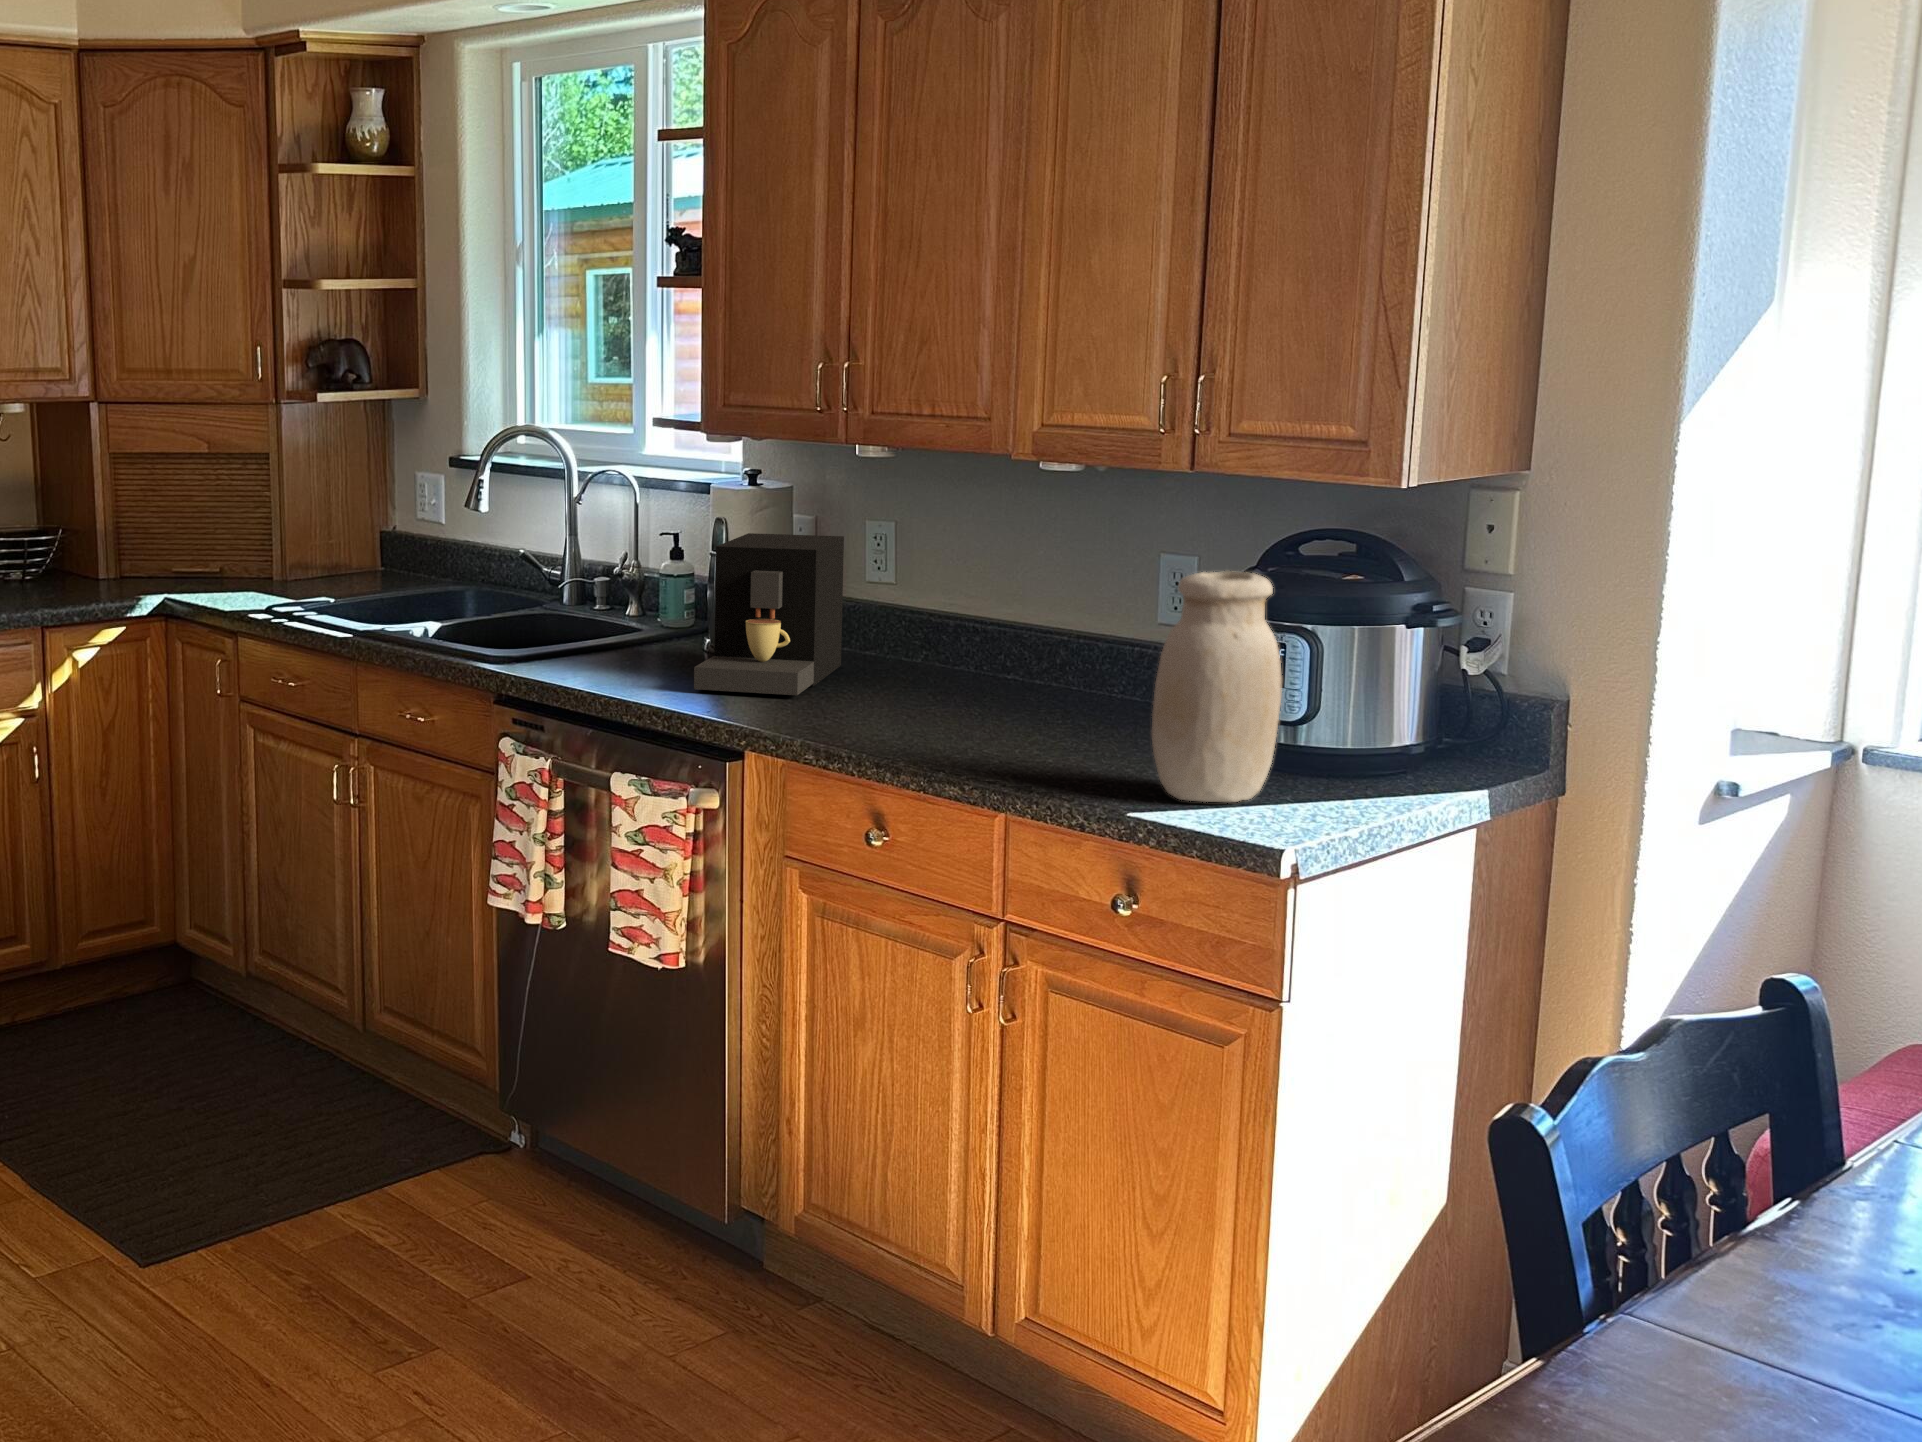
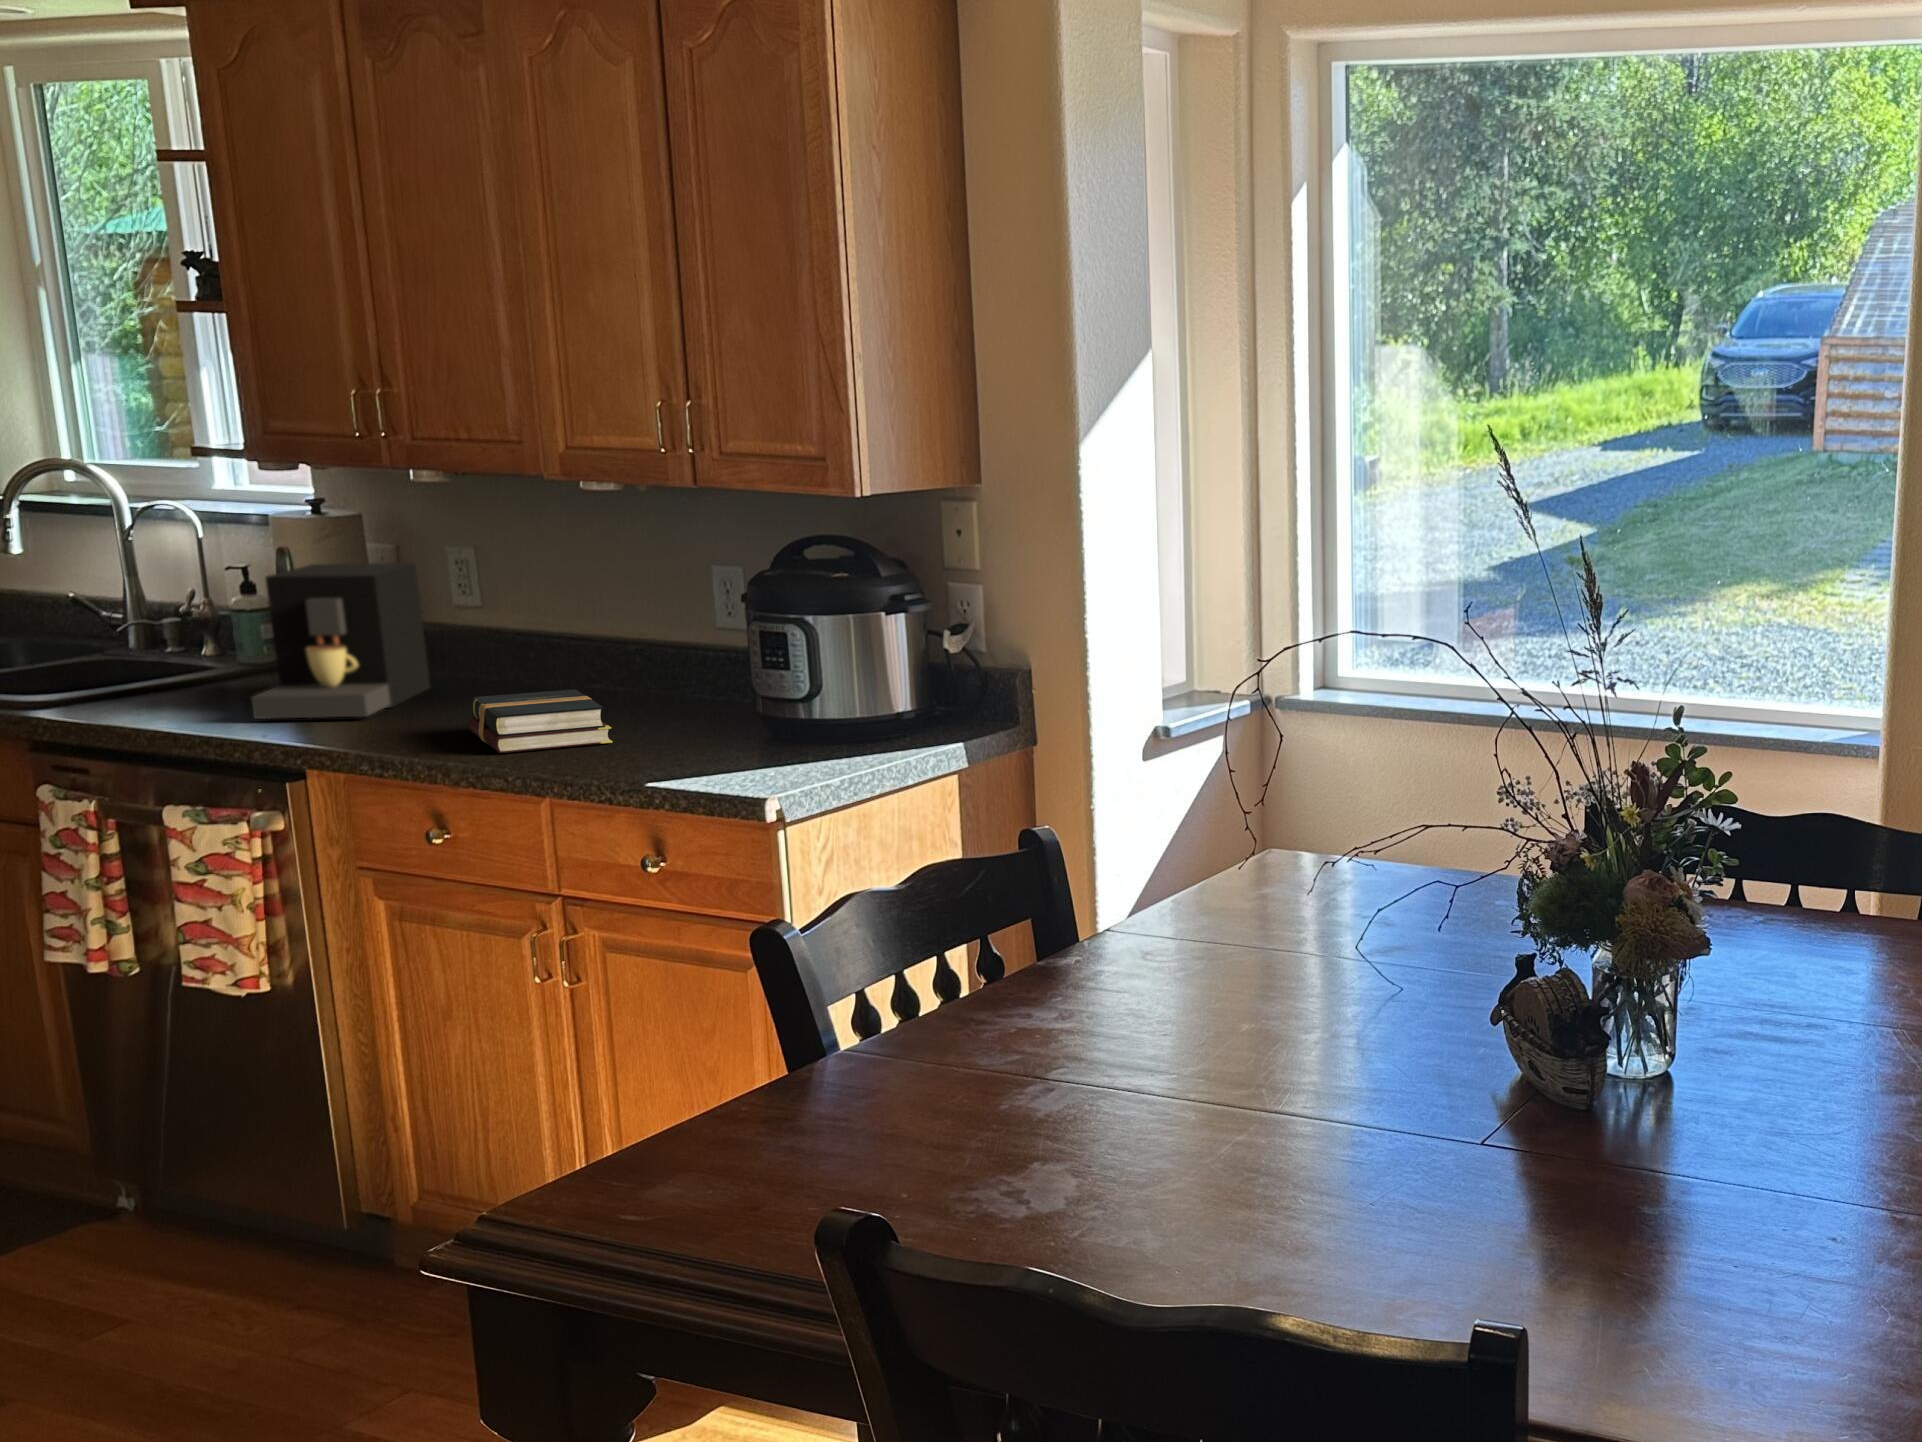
jar: present [1151,571,1282,802] -> none [666,572,776,771]
hardback book: none [904,685,1063,753] -> present [468,689,613,753]

